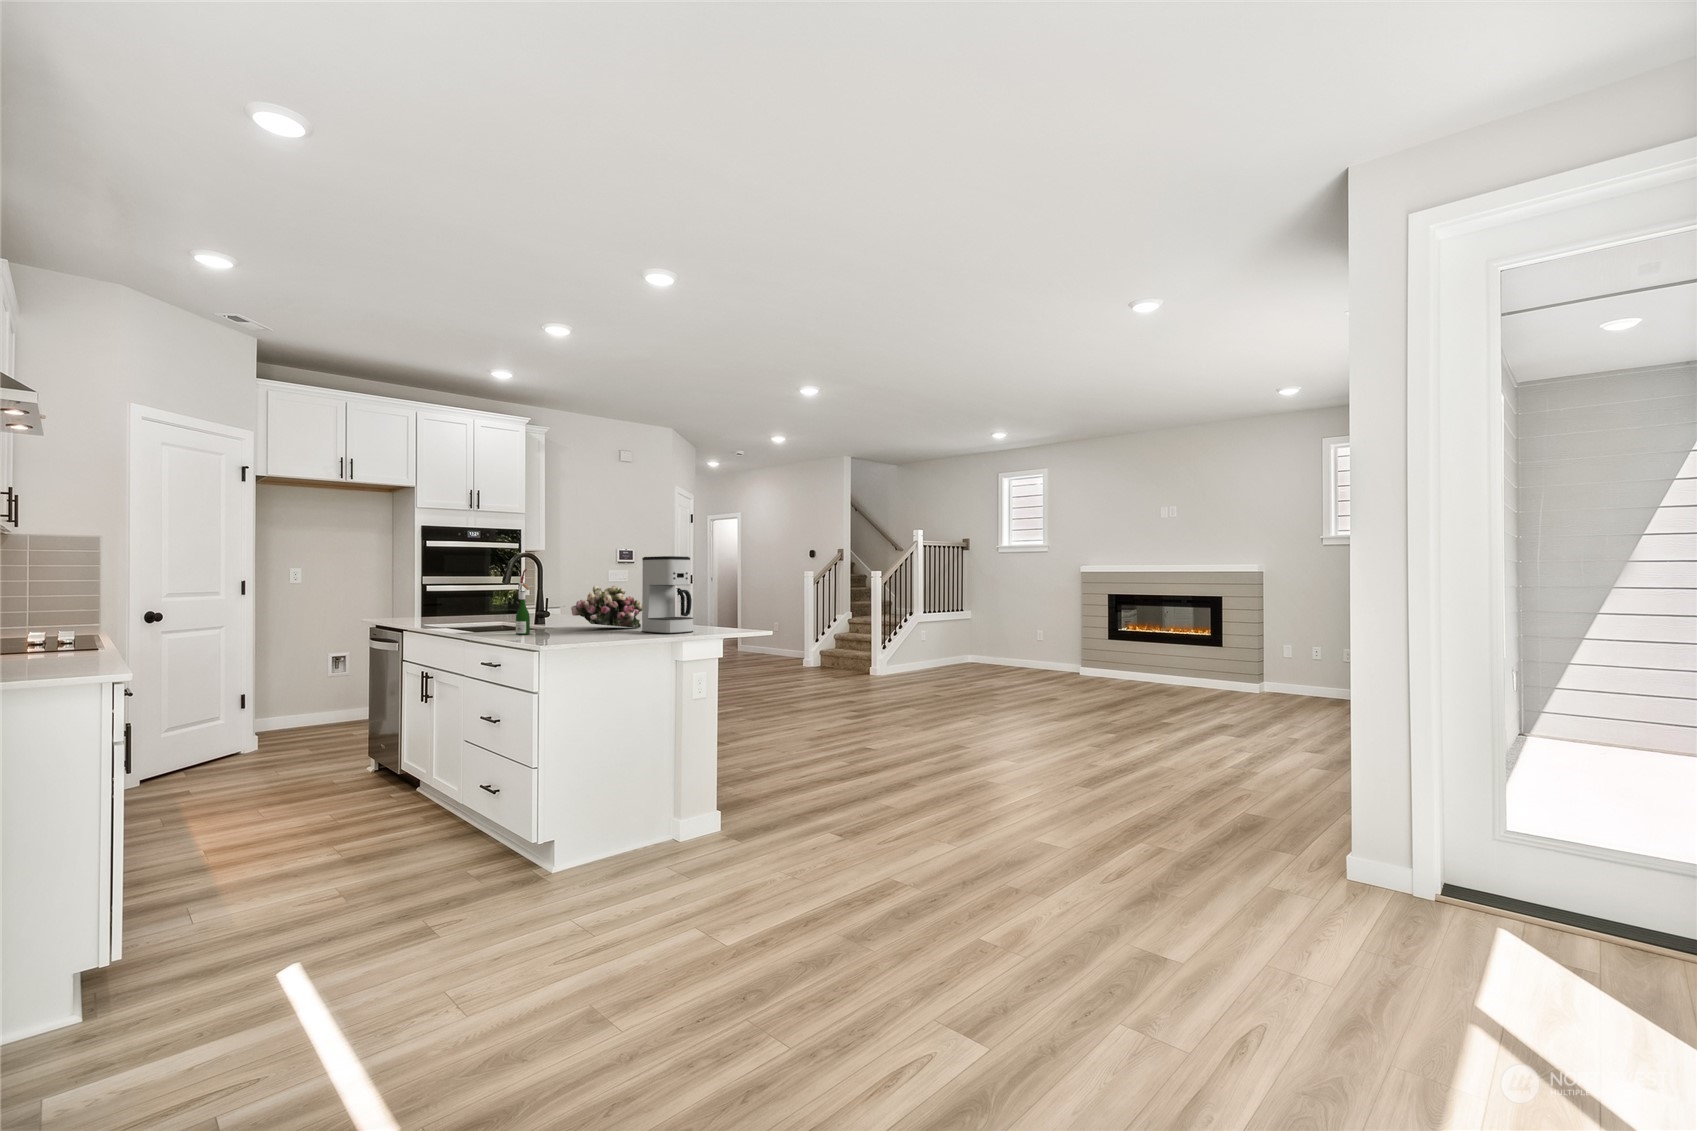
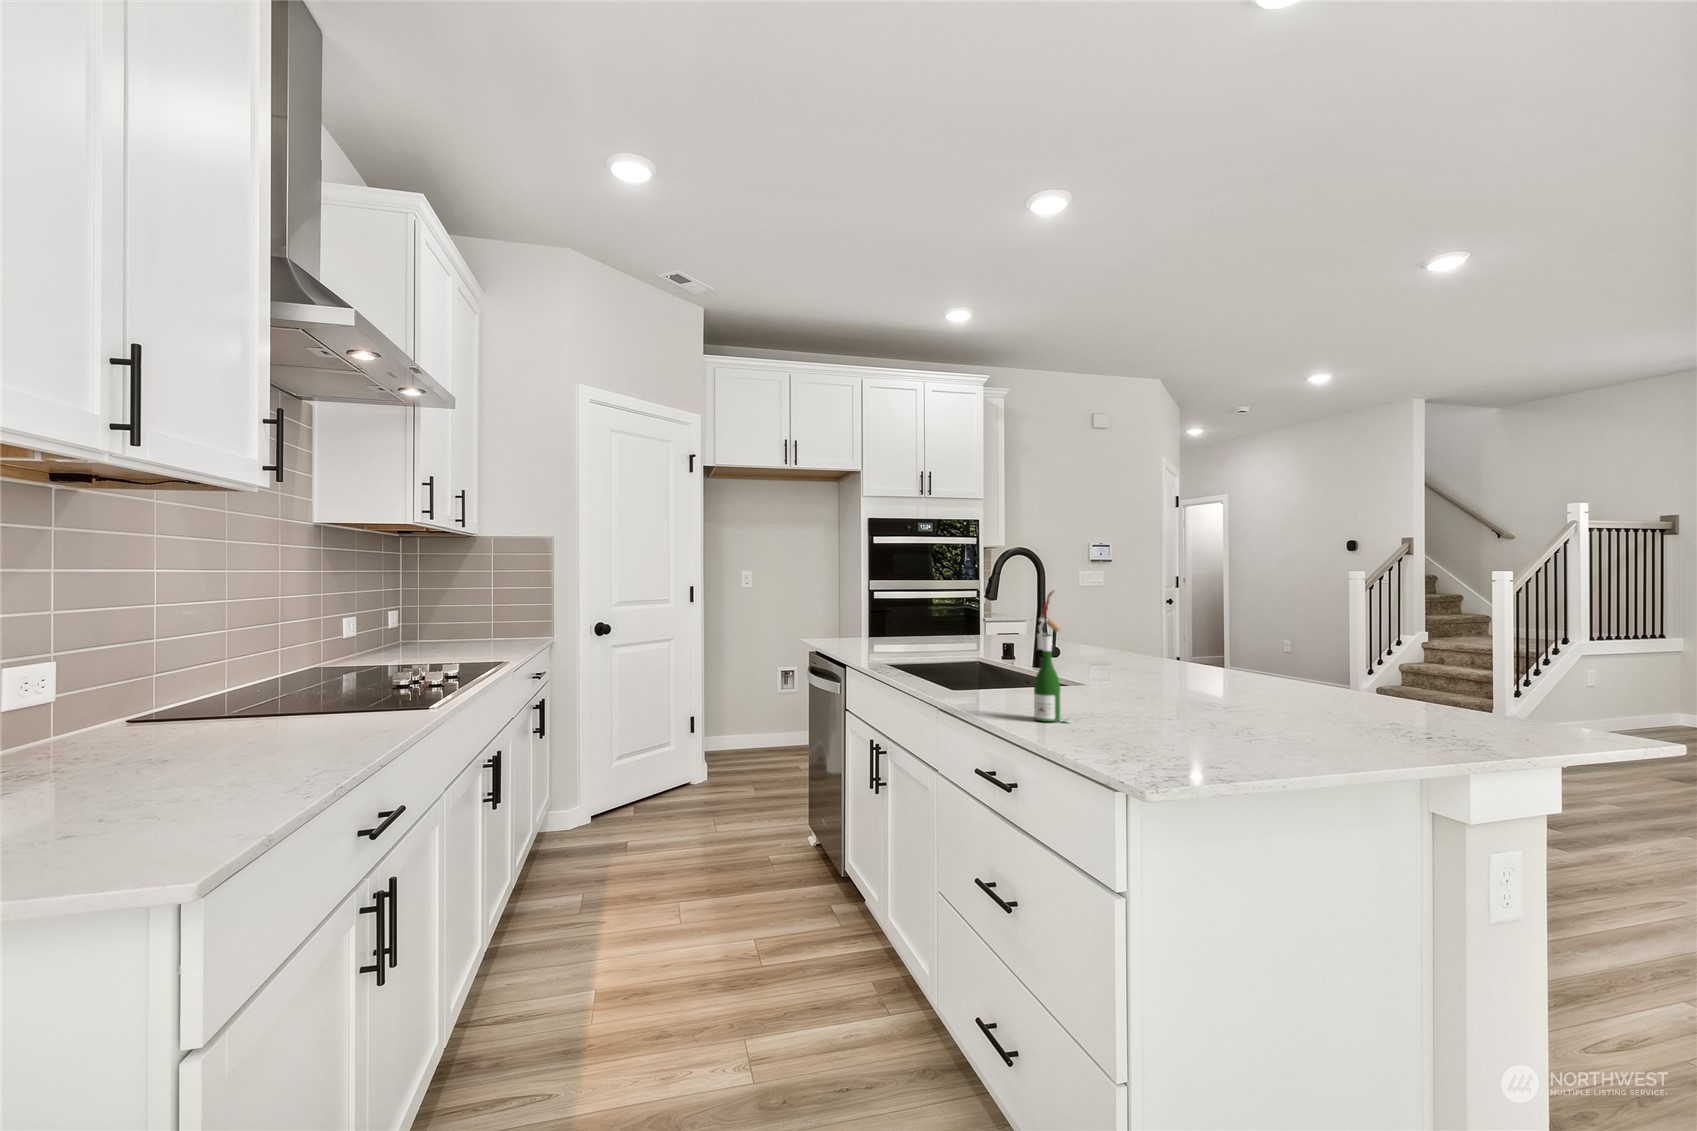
coffee maker: present [642,556,693,634] -> none [1315,566,1467,761]
flower arrangement: present [571,586,642,628] -> none [1127,620,1274,711]

